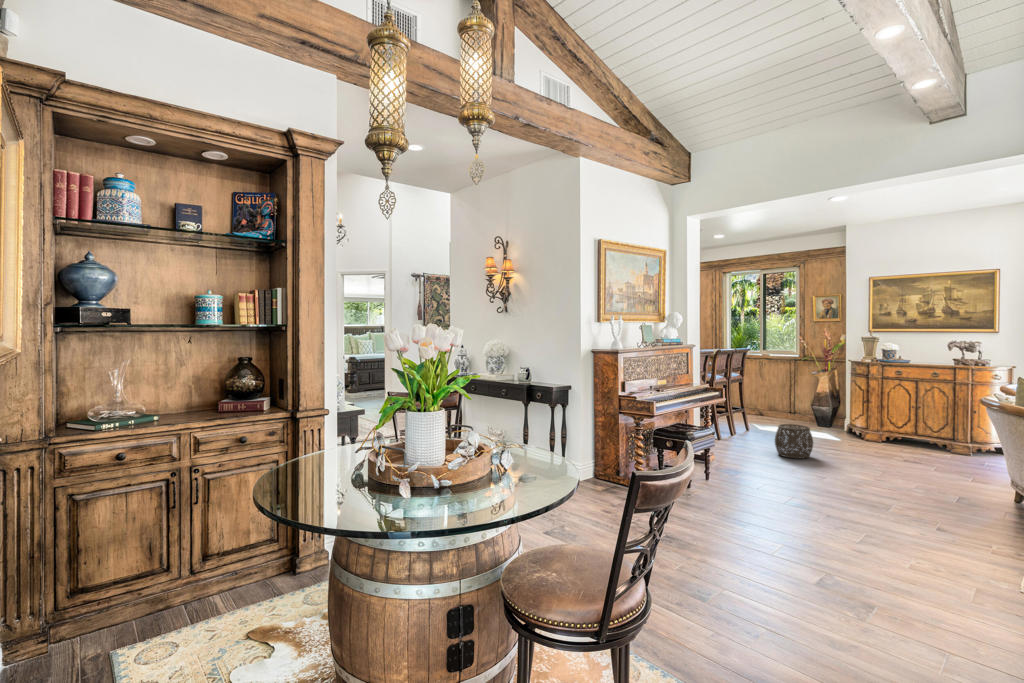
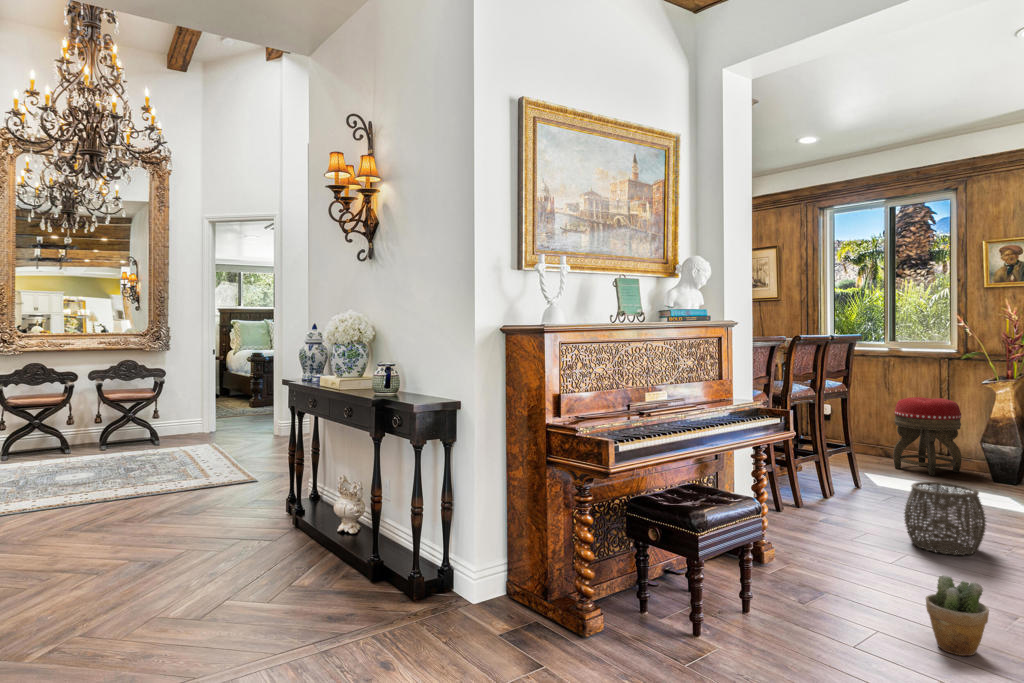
footstool: none [765,382,802,425] -> present [893,397,962,476]
potted plant: none [787,459,813,492] -> present [926,575,989,656]

